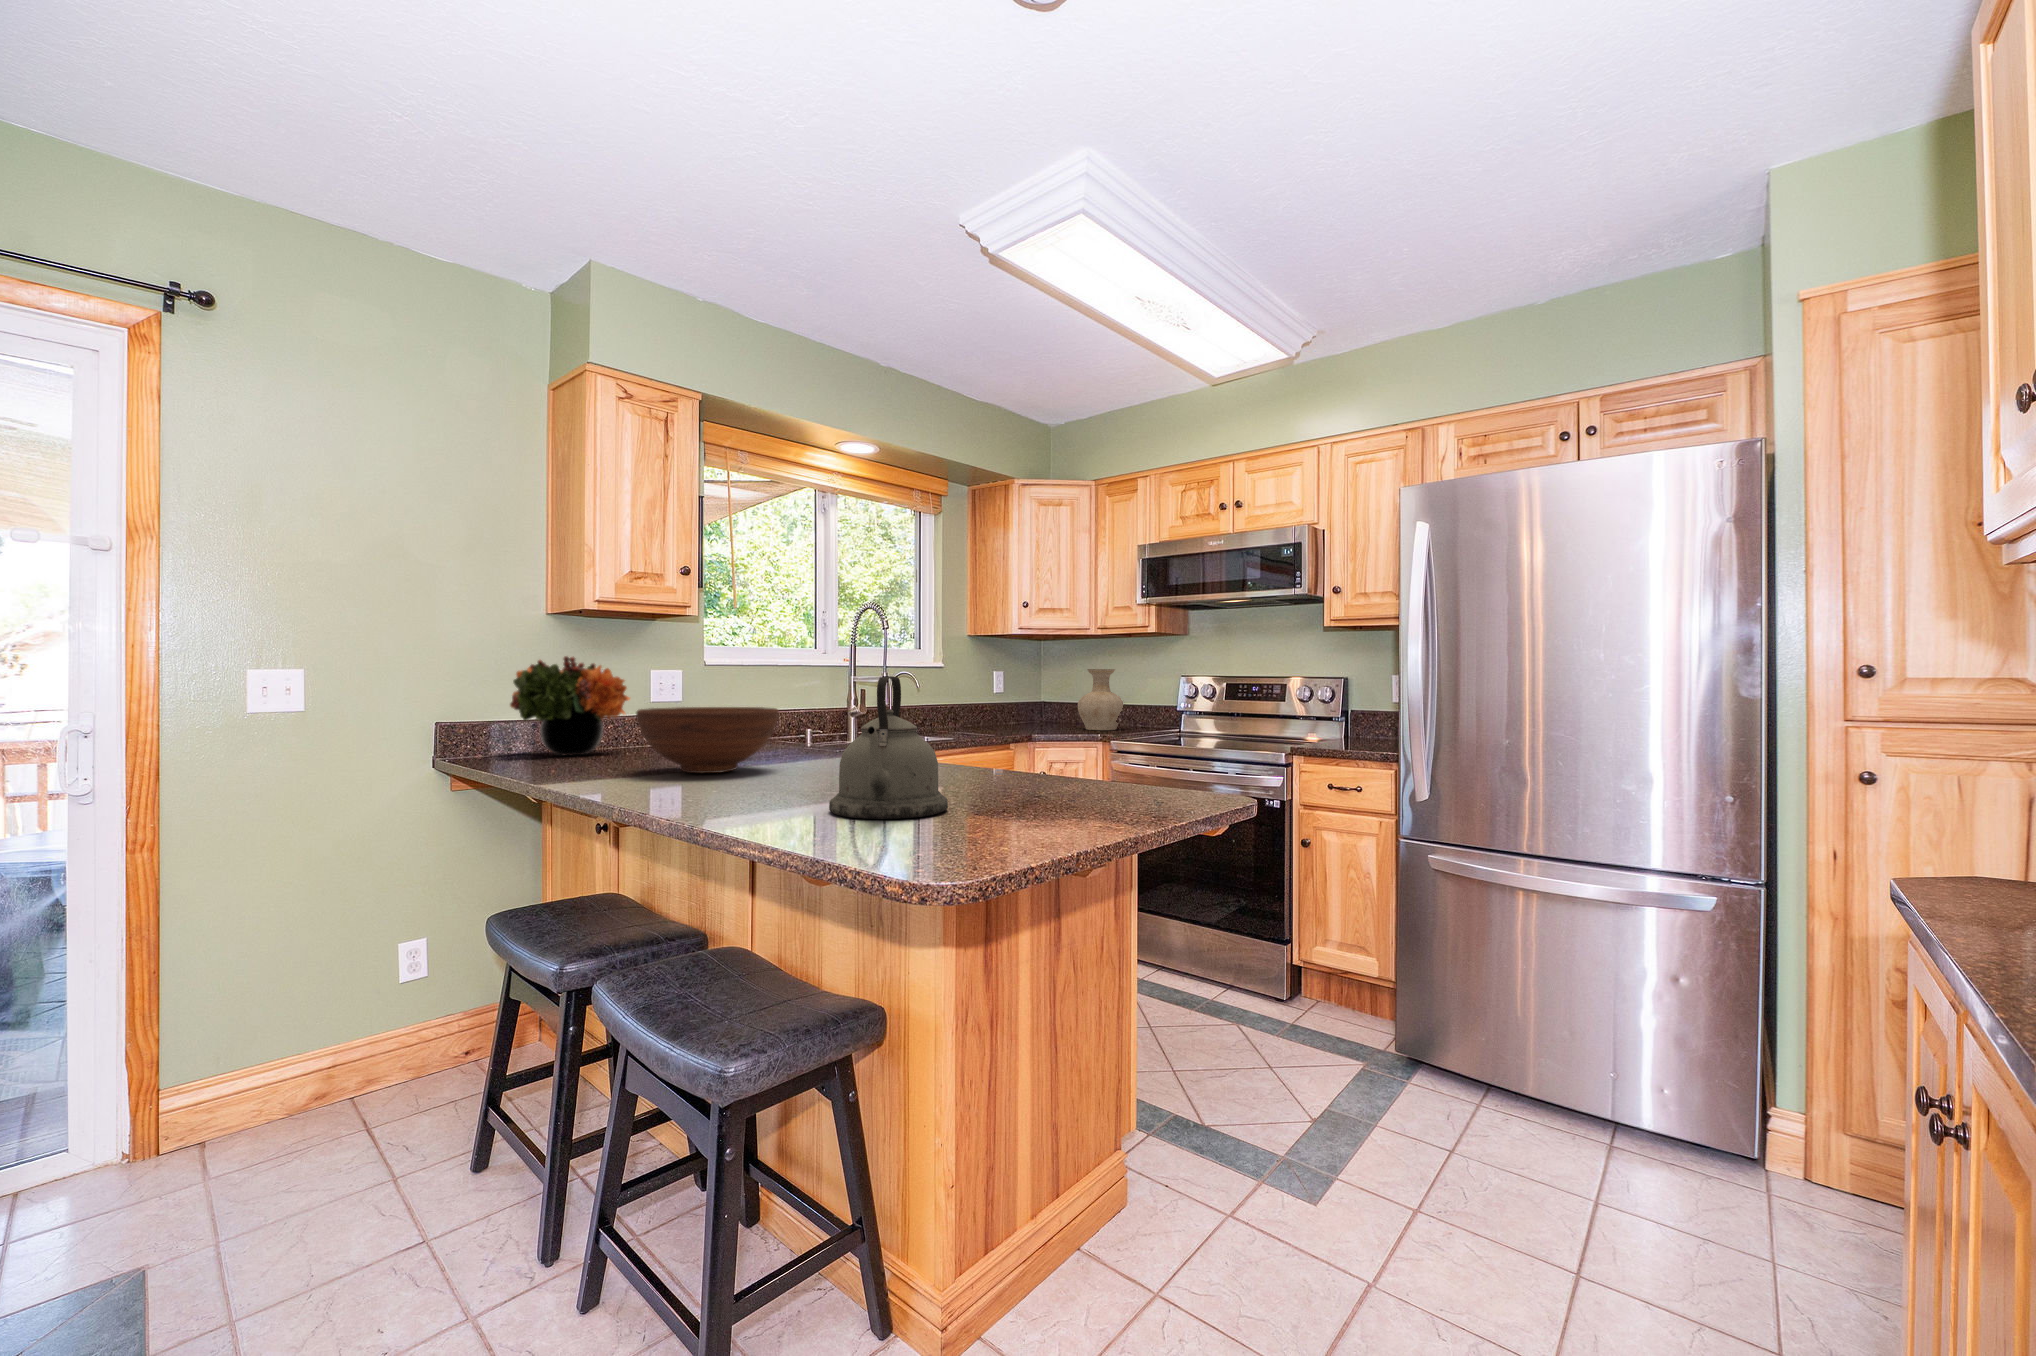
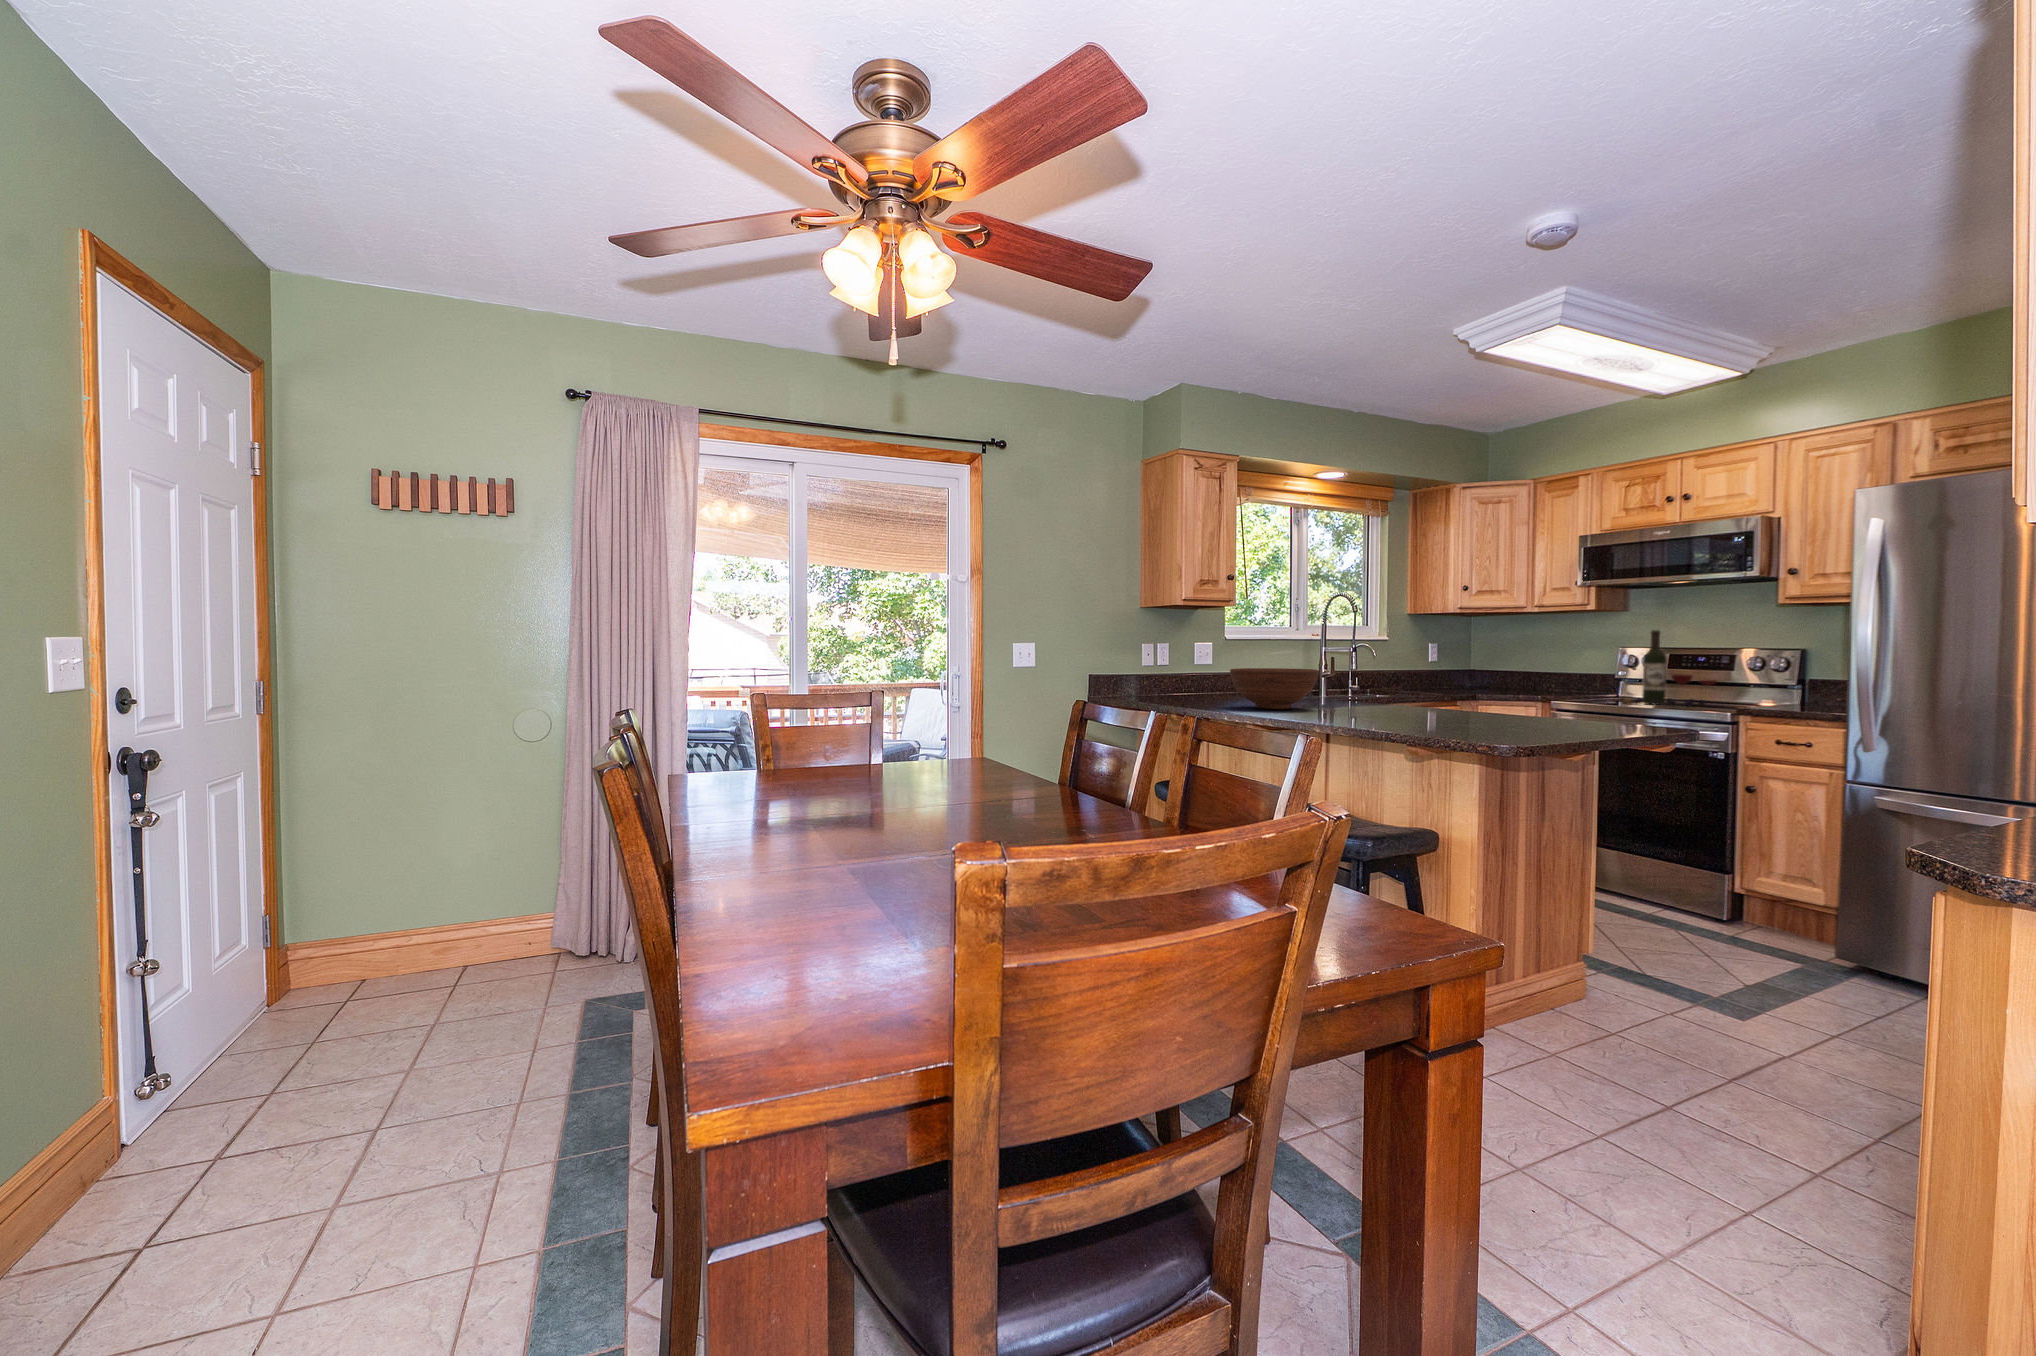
flower arrangement: present [510,656,630,756] -> none [1120,635,1192,699]
wine bottle: none [1179,656,1274,746] -> present [1620,630,1716,706]
vase: present [1078,669,1123,730] -> none [1511,641,1559,694]
kettle: present [829,676,948,819] -> none [1396,649,1473,731]

